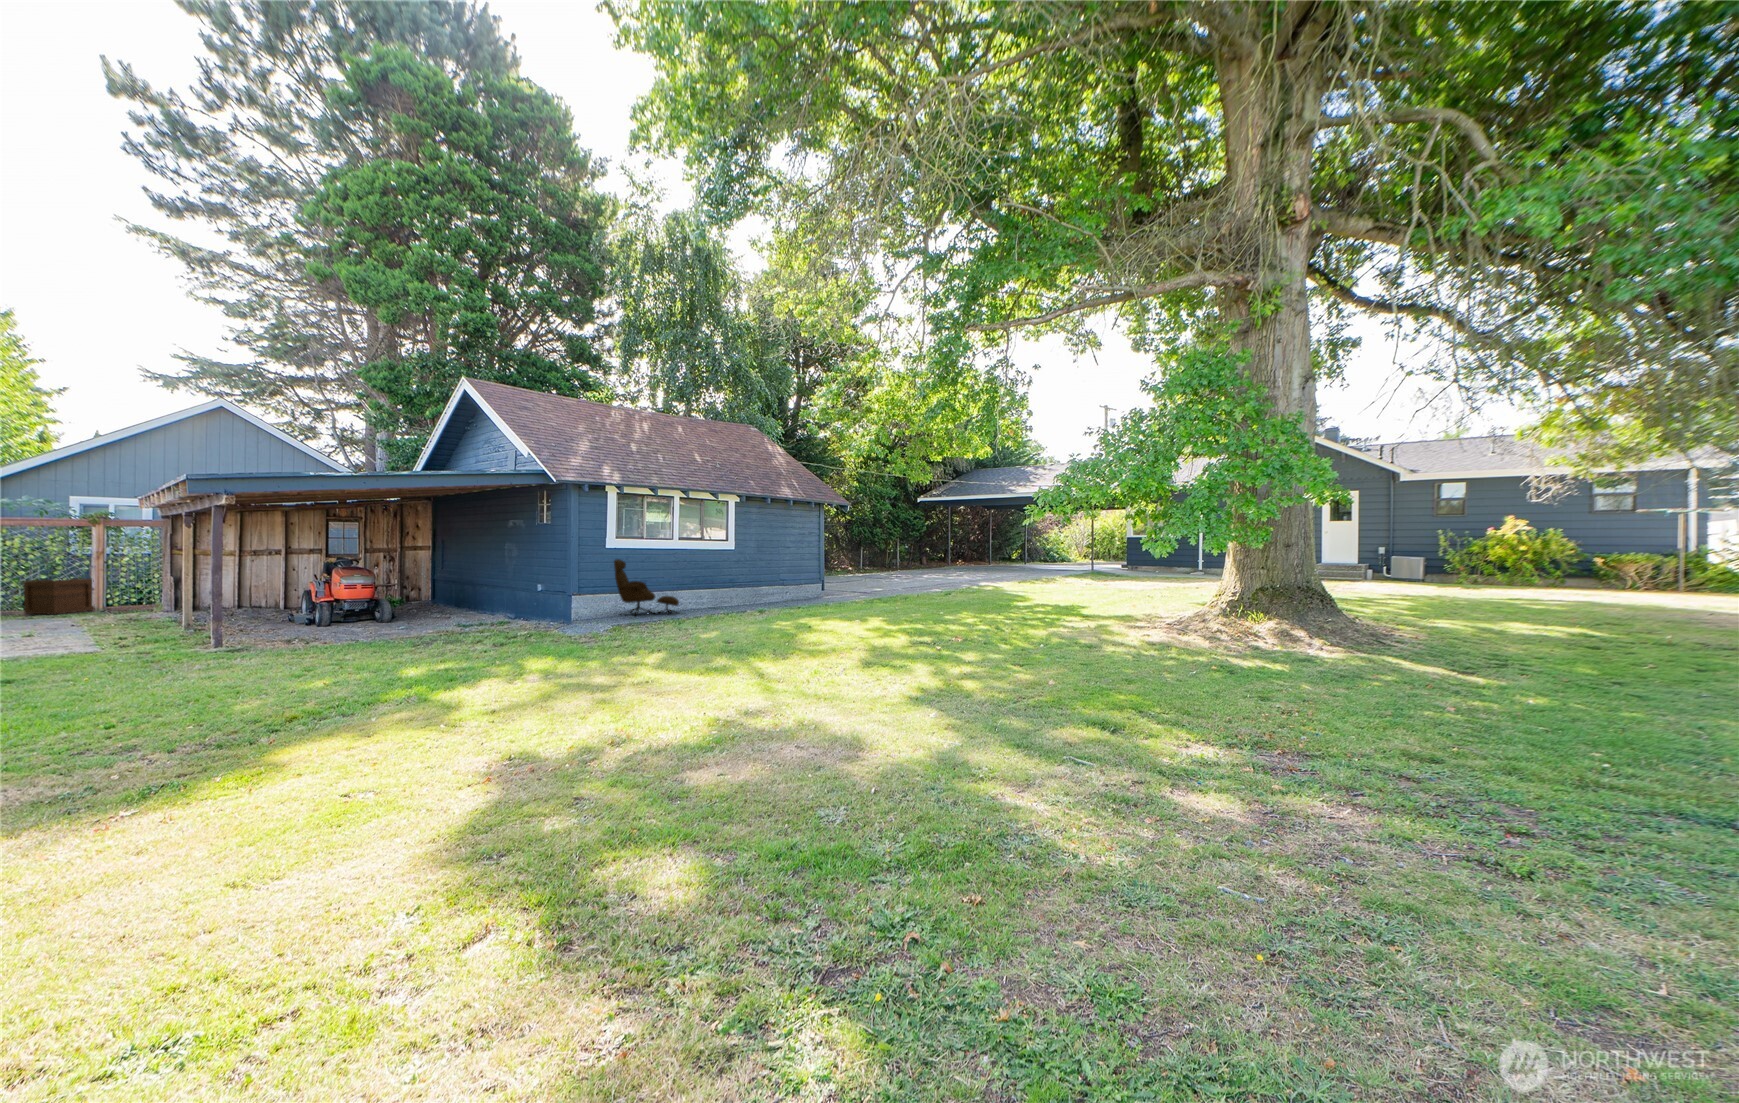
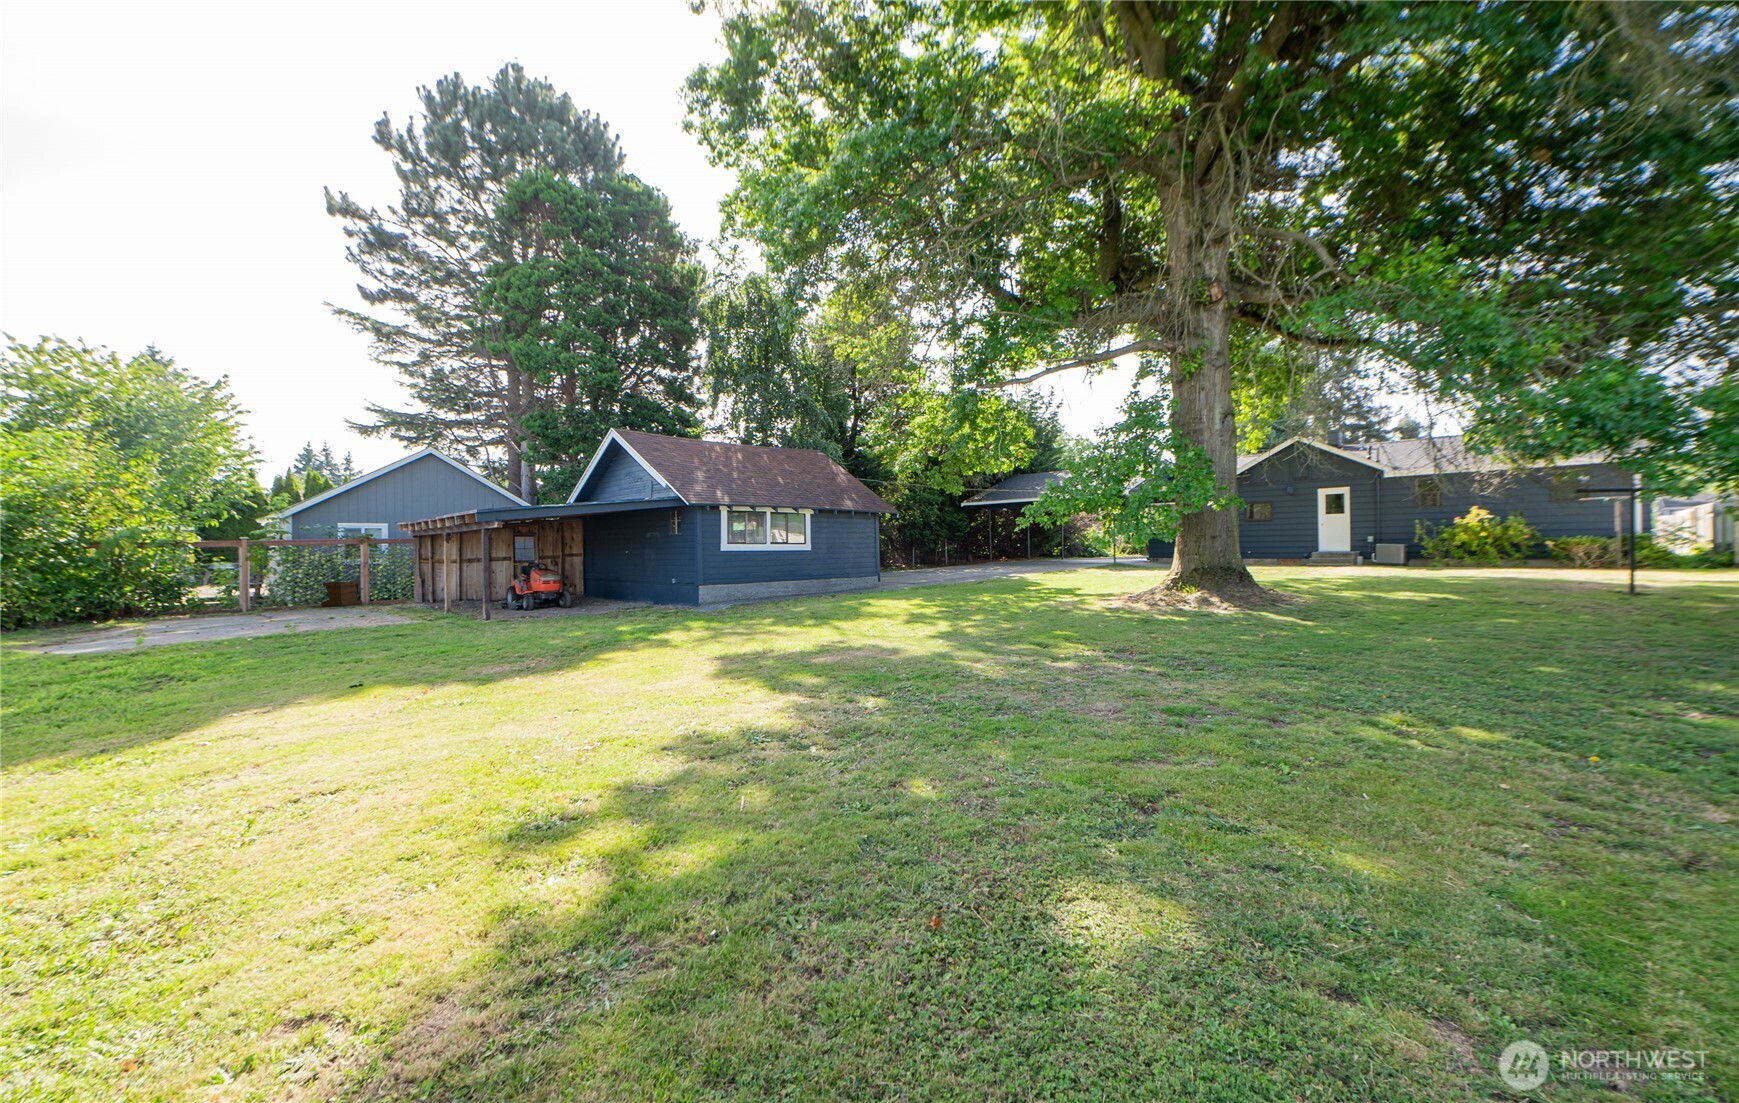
lounge chair: present [614,559,679,616] -> none [727,559,774,600]

